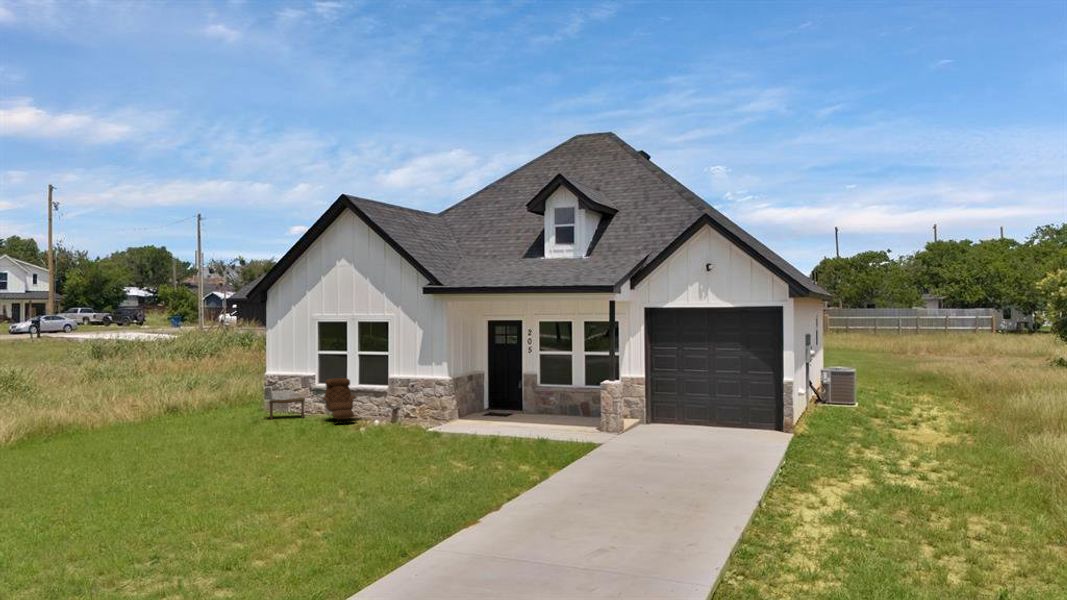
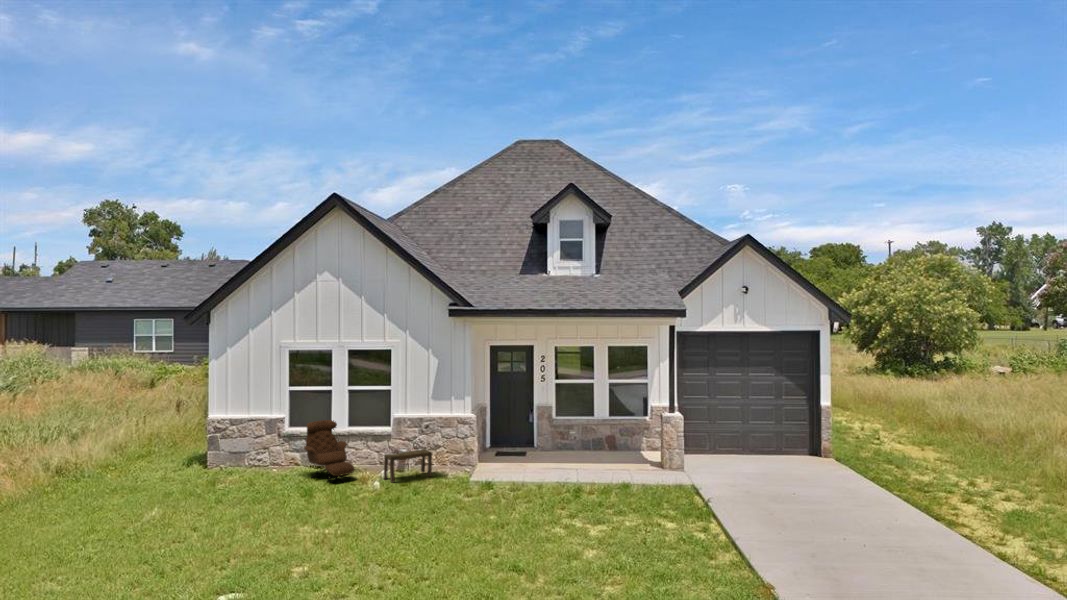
bench: present [269,398,305,420] -> present [384,449,432,483]

